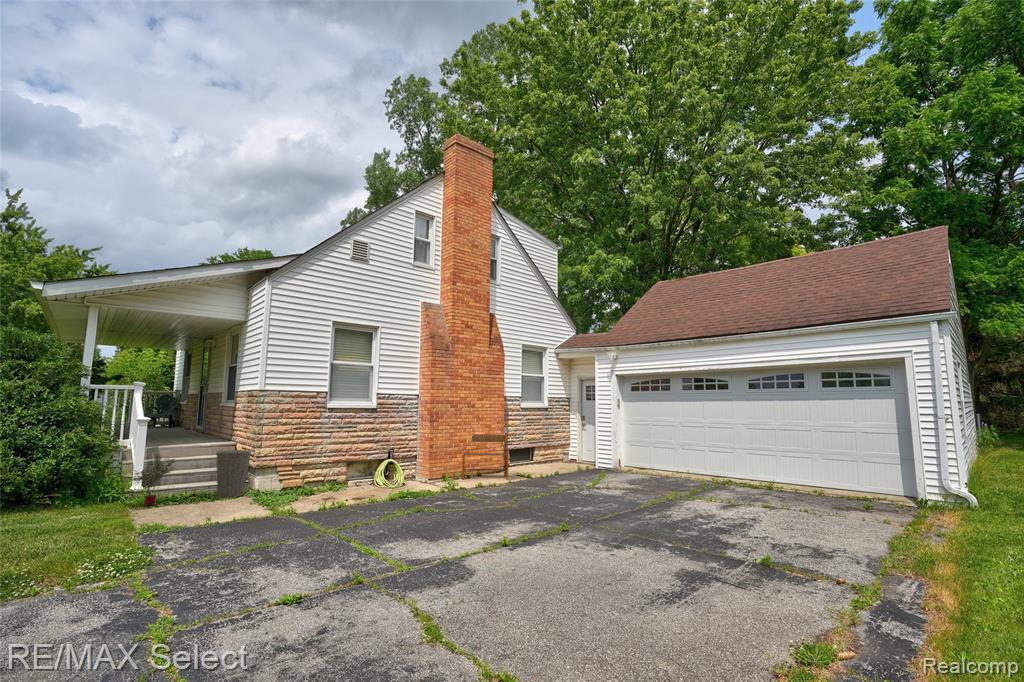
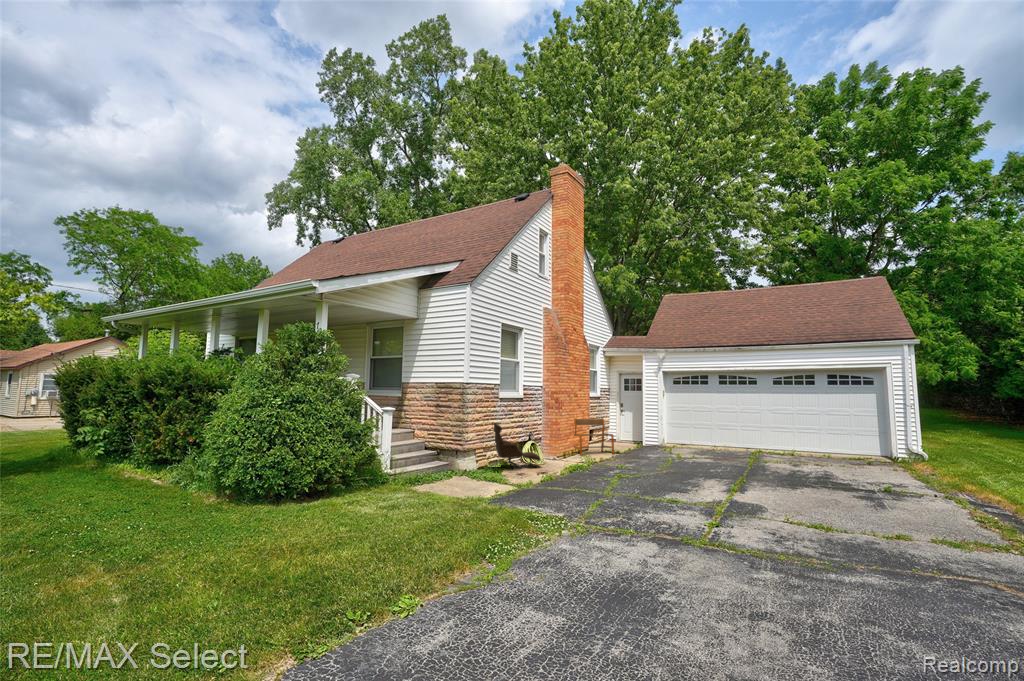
lounge chair: none [305,437,366,493] -> present [494,423,541,469]
trash can: present [216,450,251,497] -> none [435,435,461,475]
potted tree: present [131,454,175,506] -> none [401,439,424,484]

